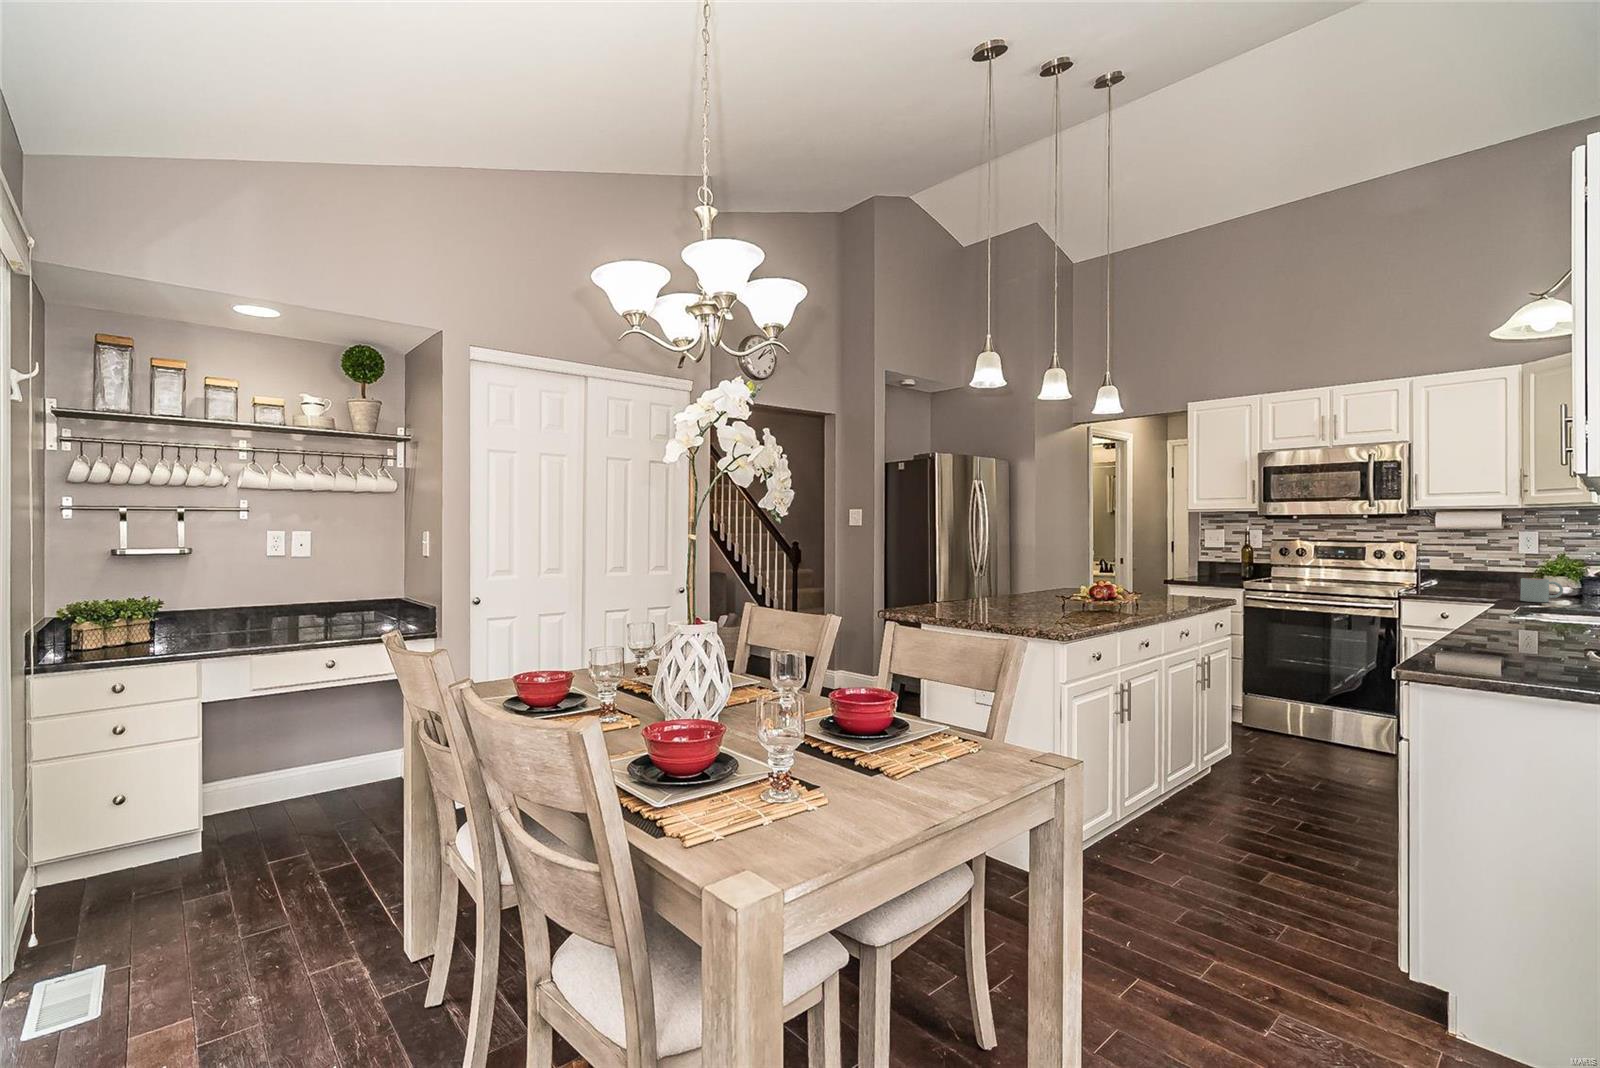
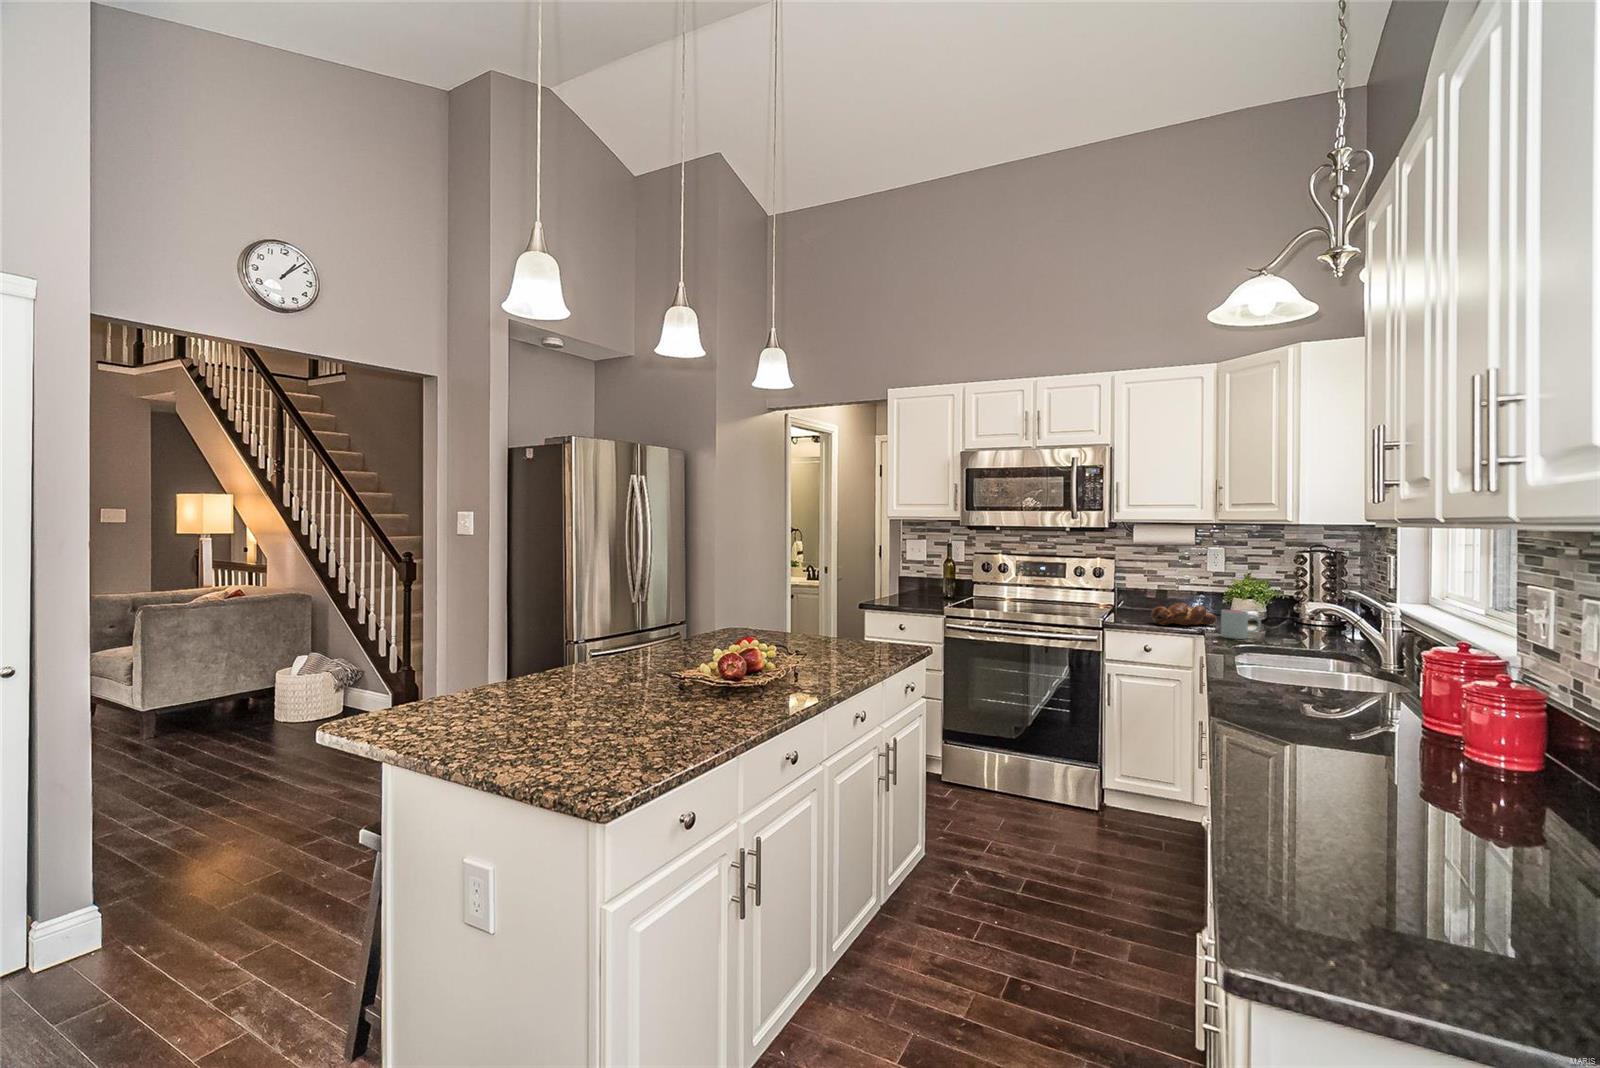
bread loaf: none [1451,576,1521,594] -> present [1151,603,1217,625]

